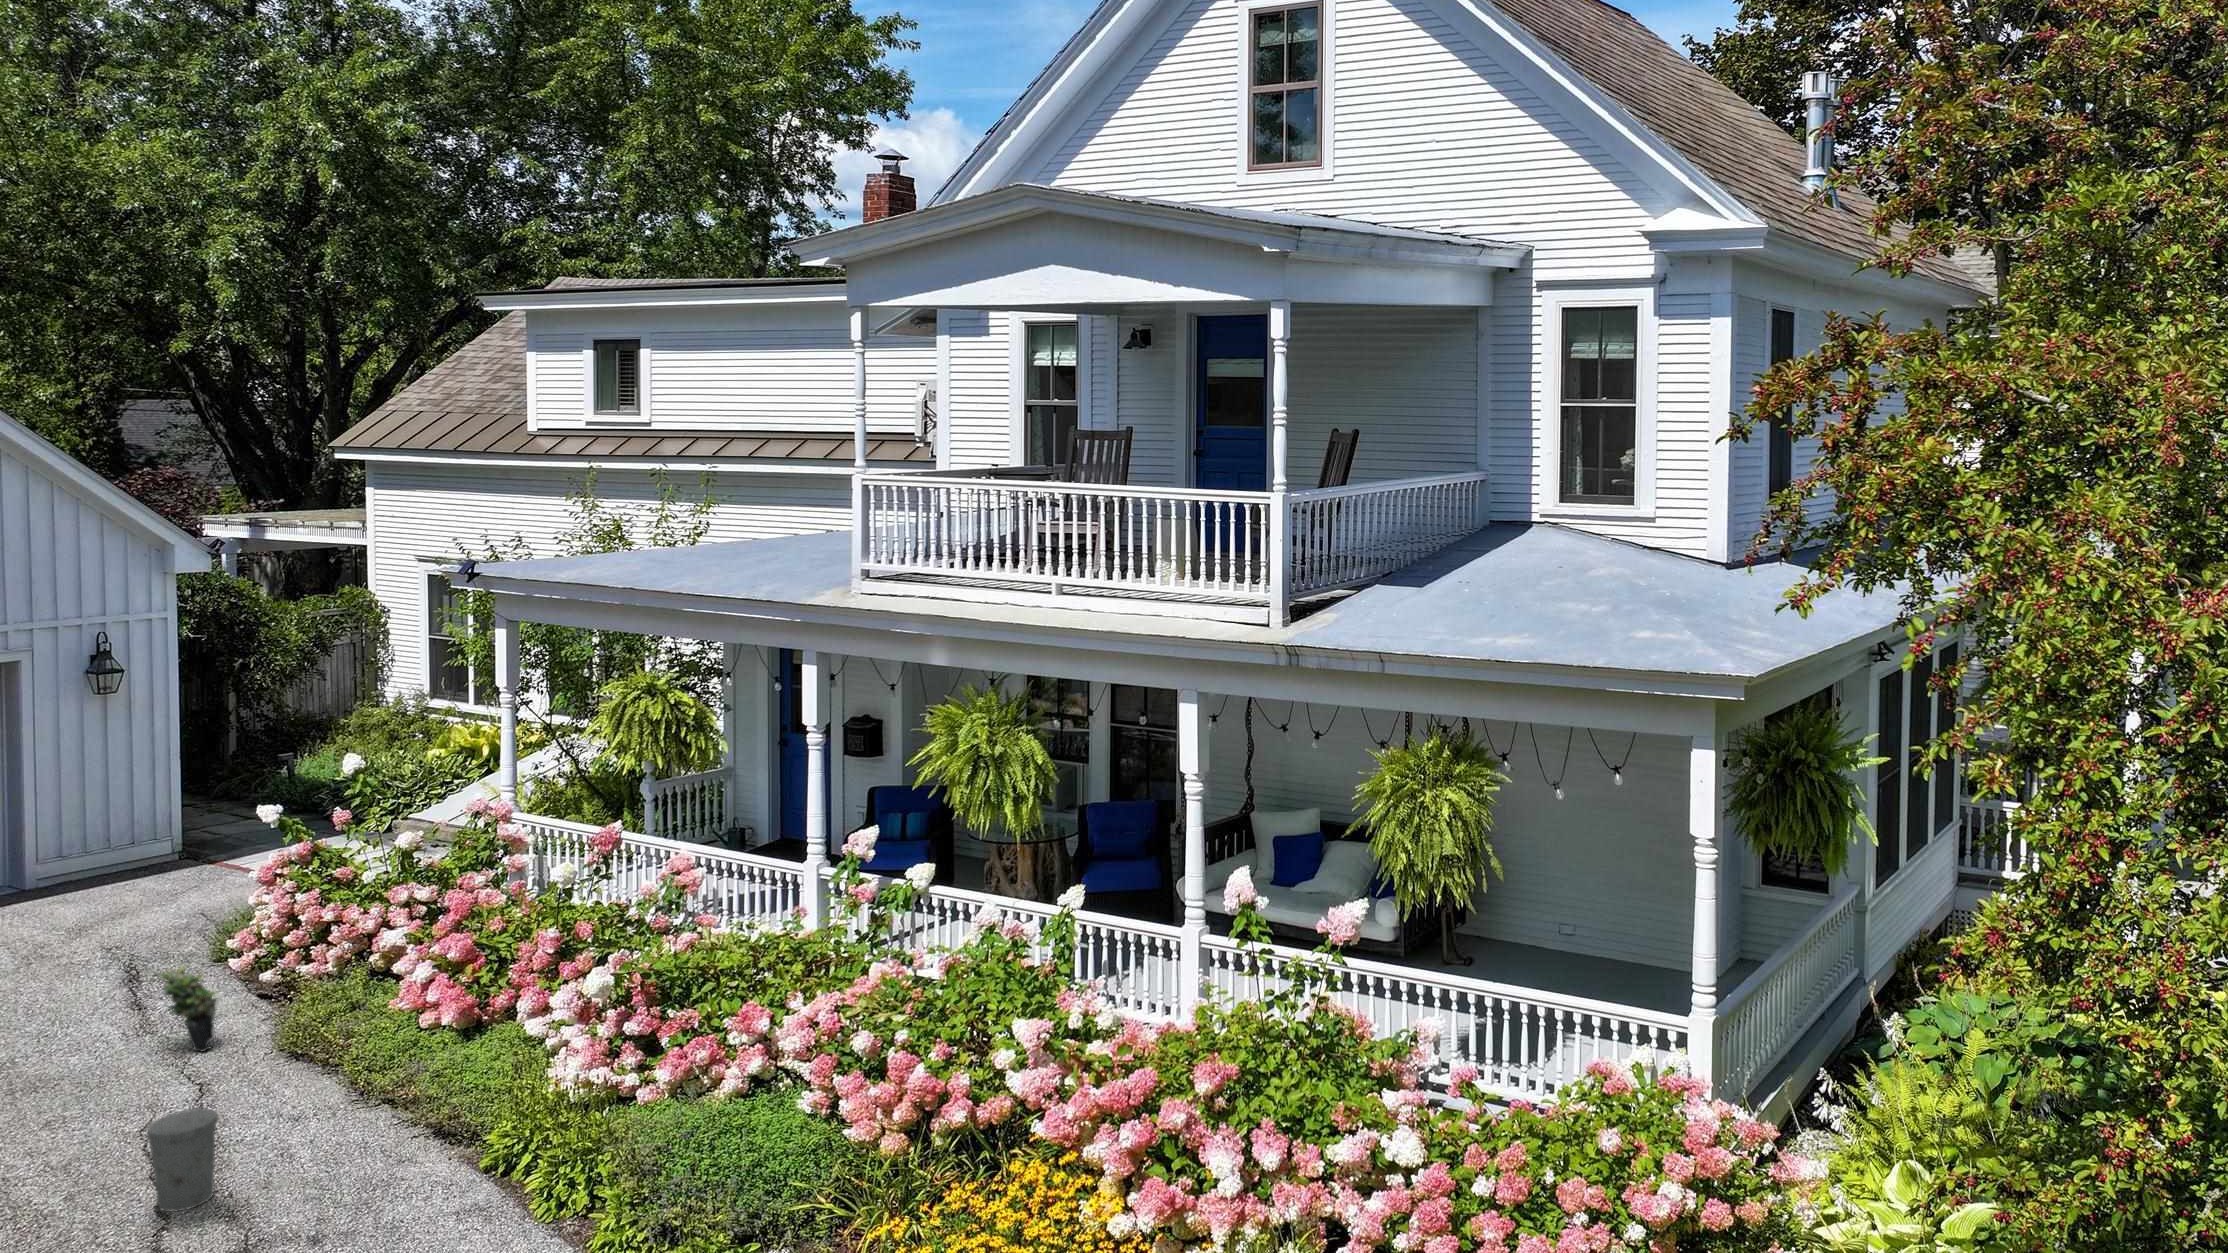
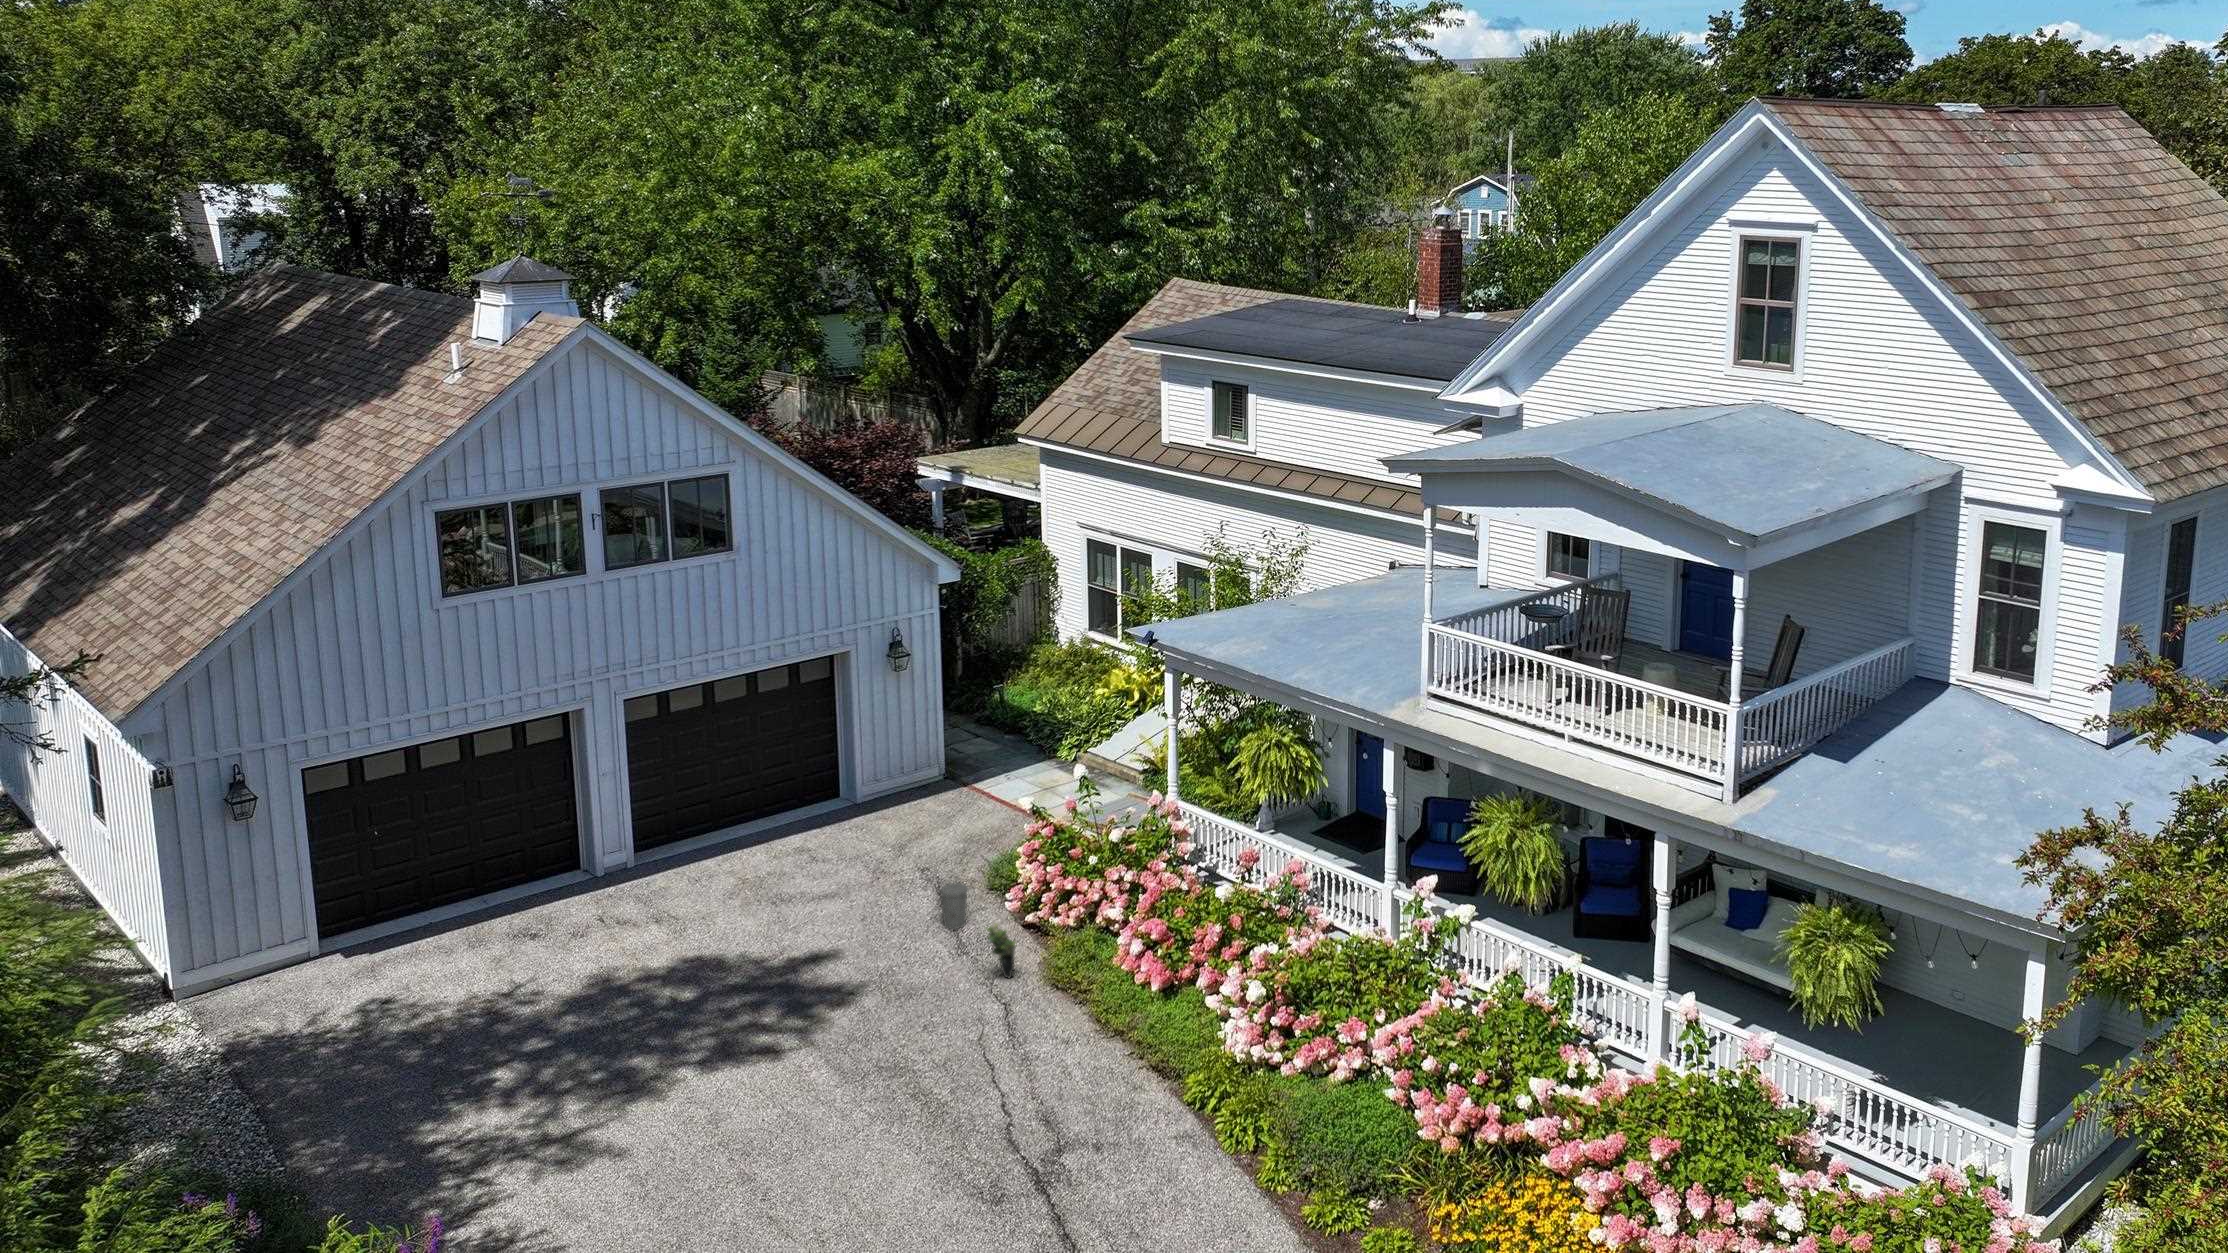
trash can: present [147,1109,218,1212] -> present [940,883,968,929]

